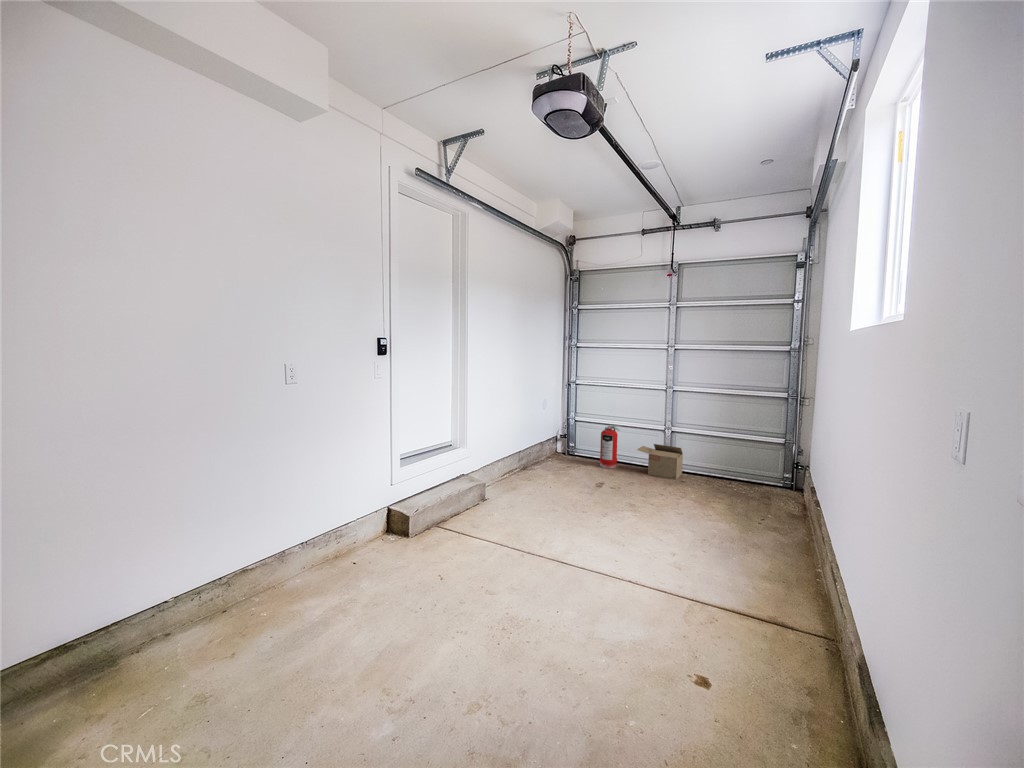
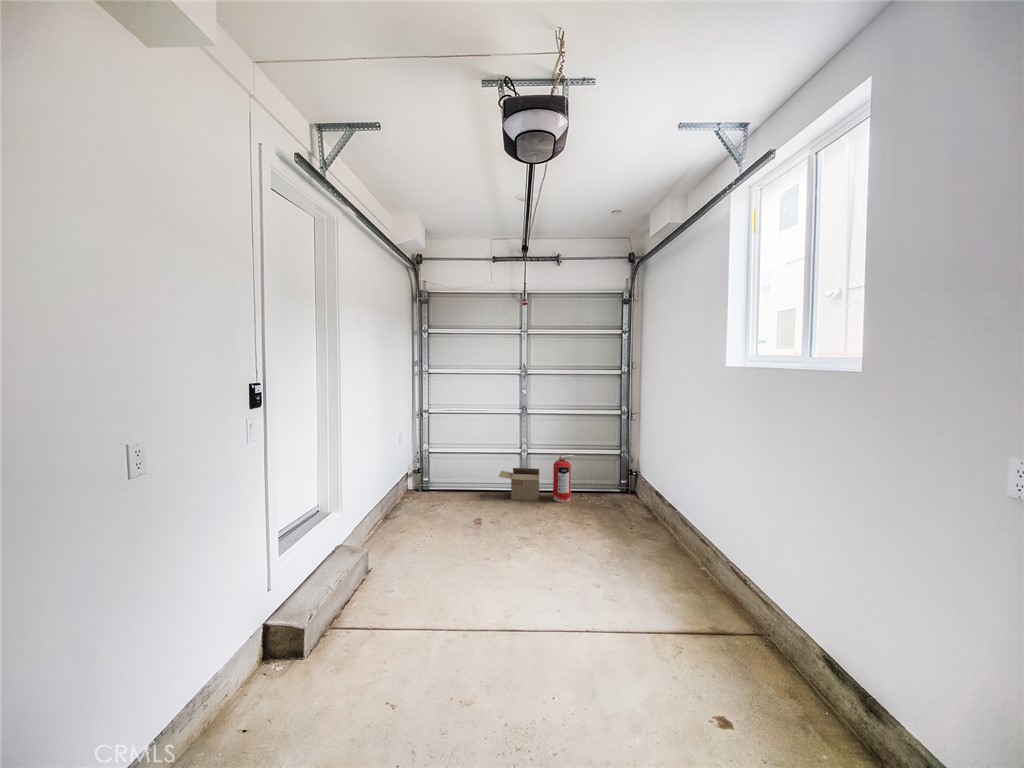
fire extinguisher: present [600,425,621,468] -> present [552,455,574,502]

